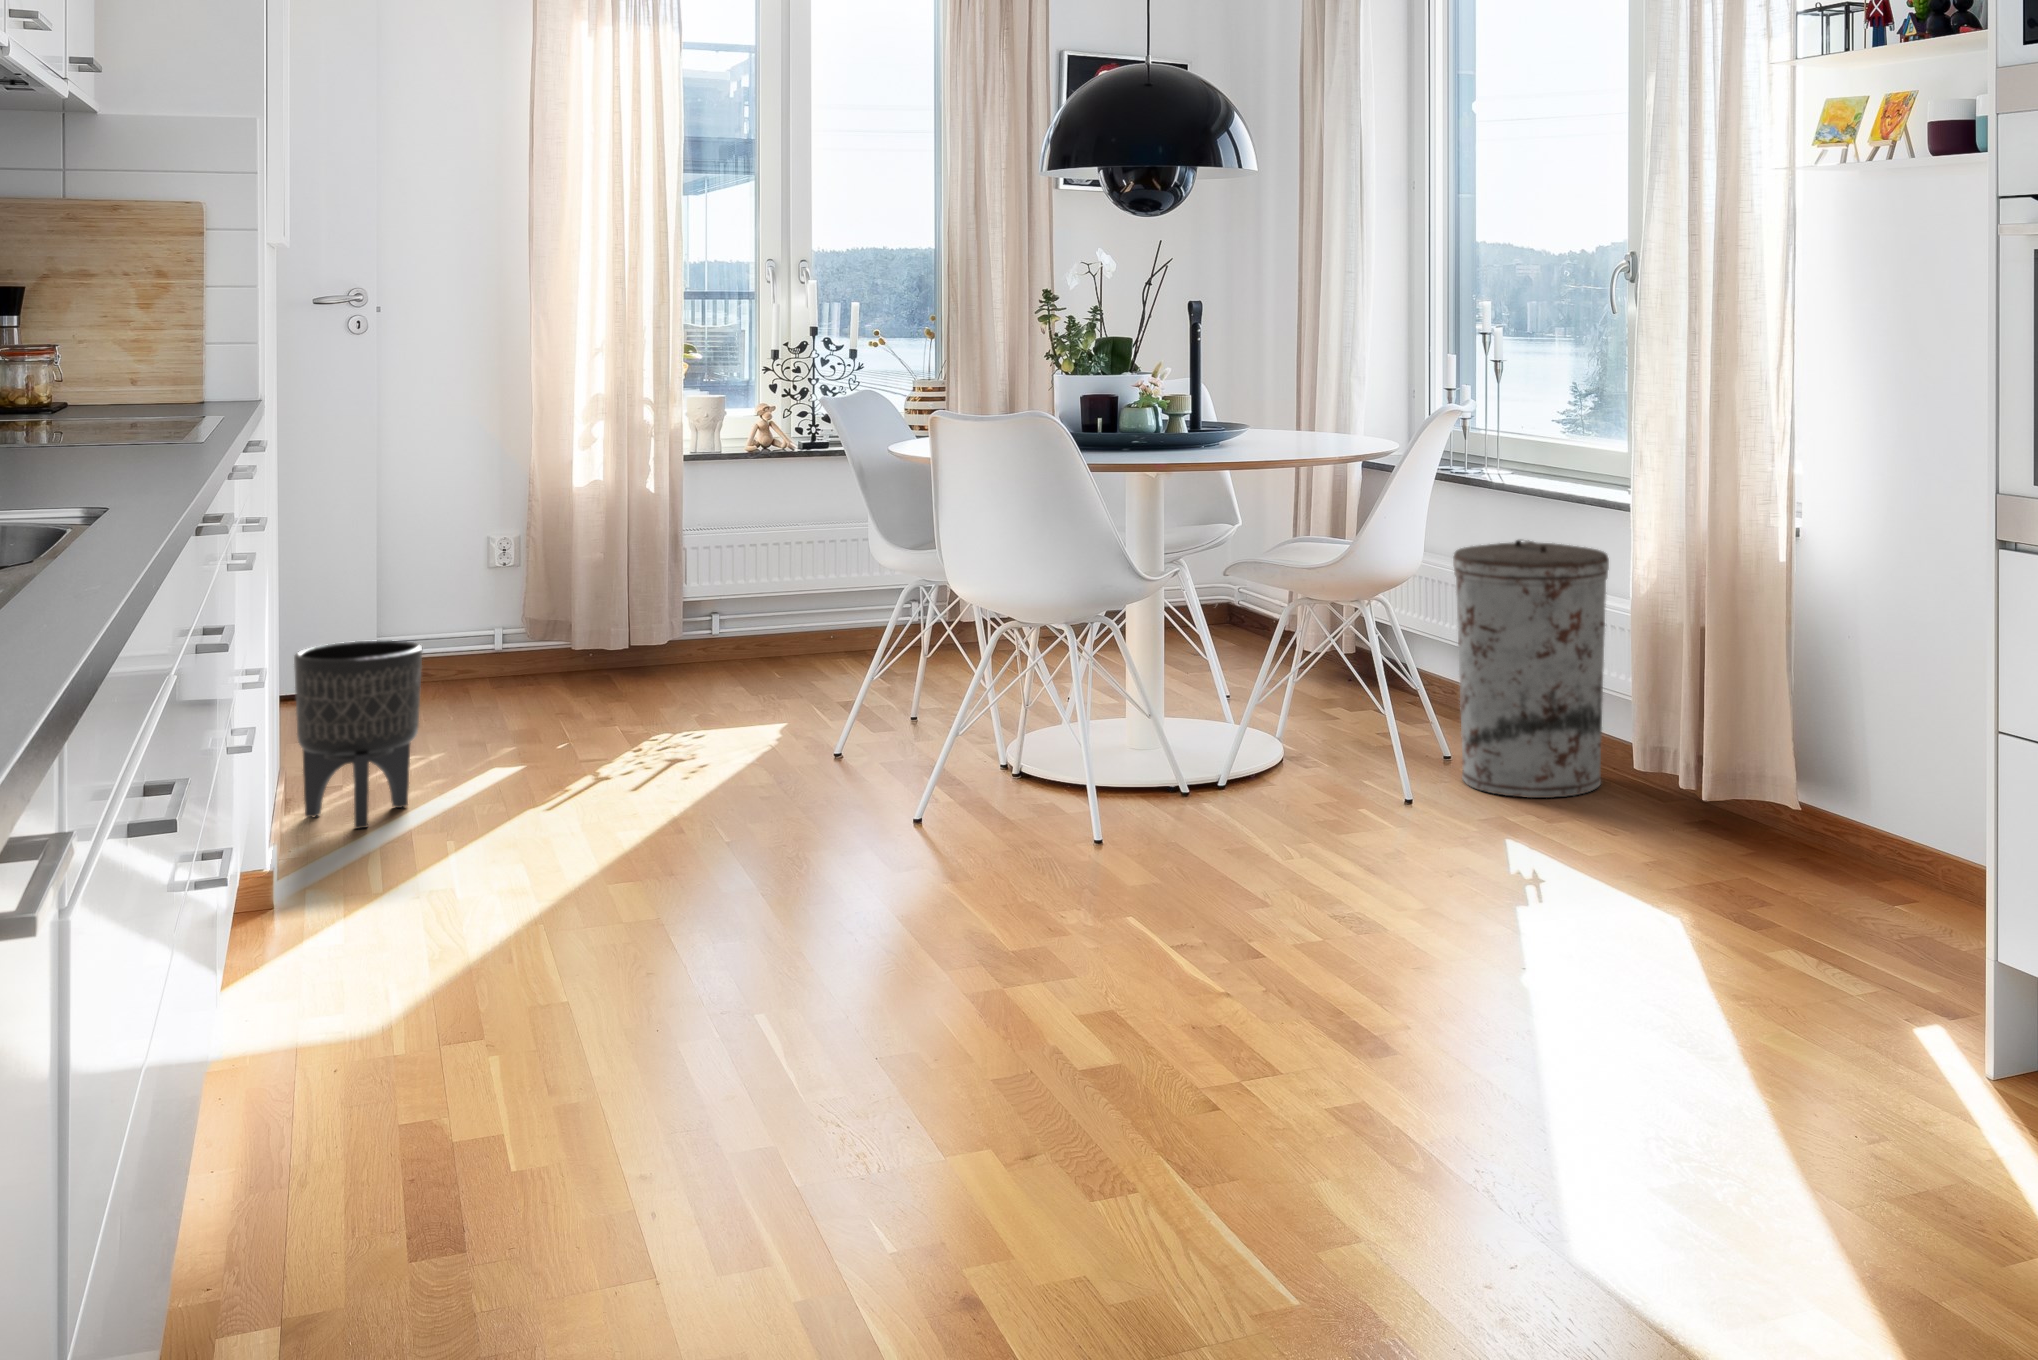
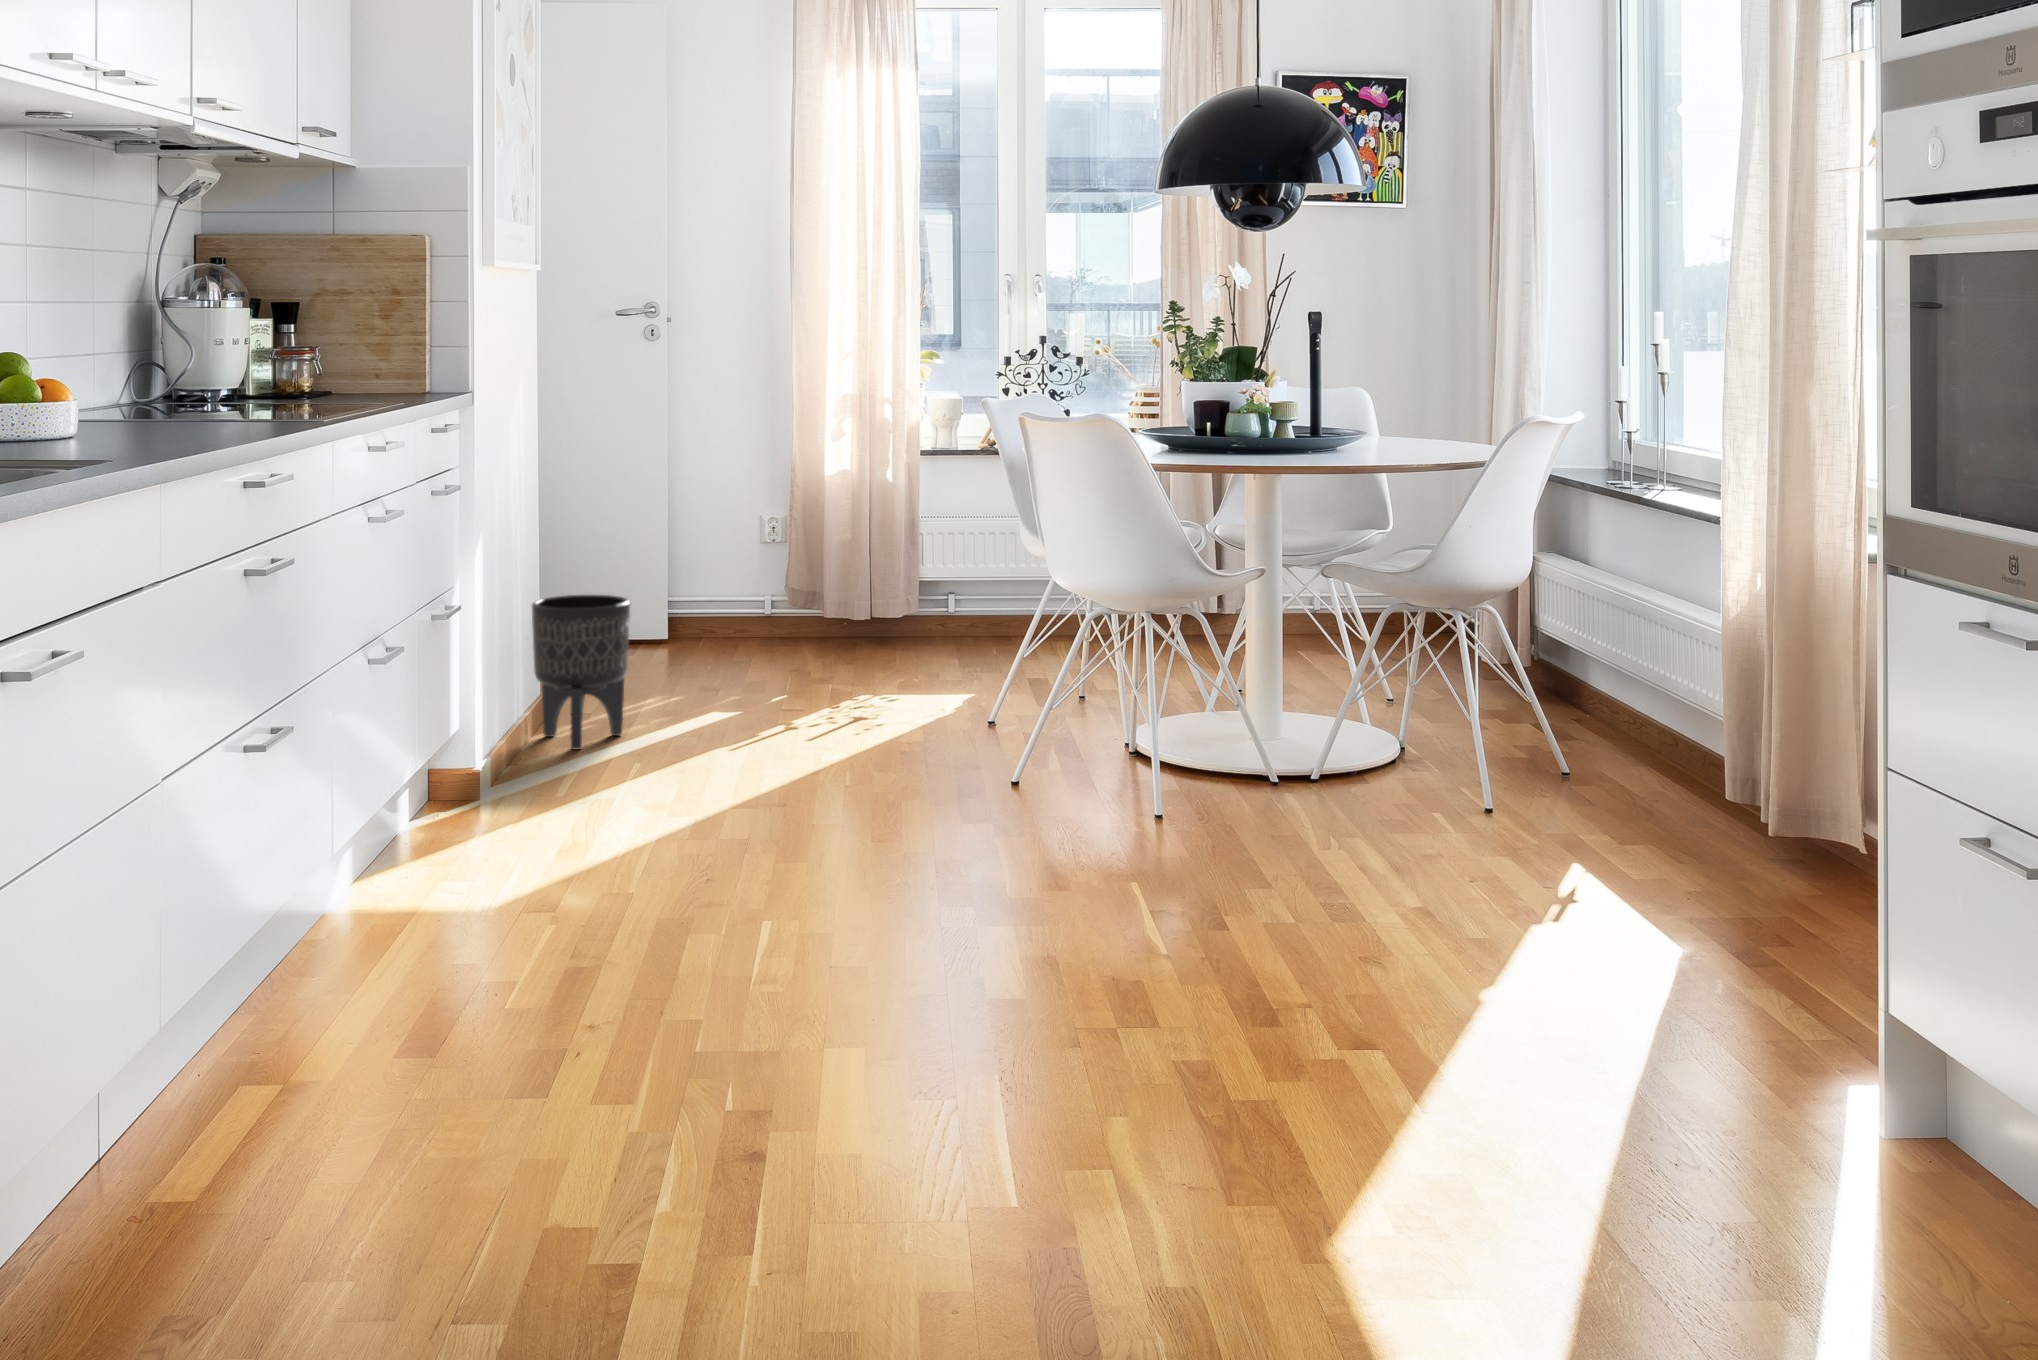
trash can: present [1453,540,1609,798] -> none [1560,560,1734,835]

